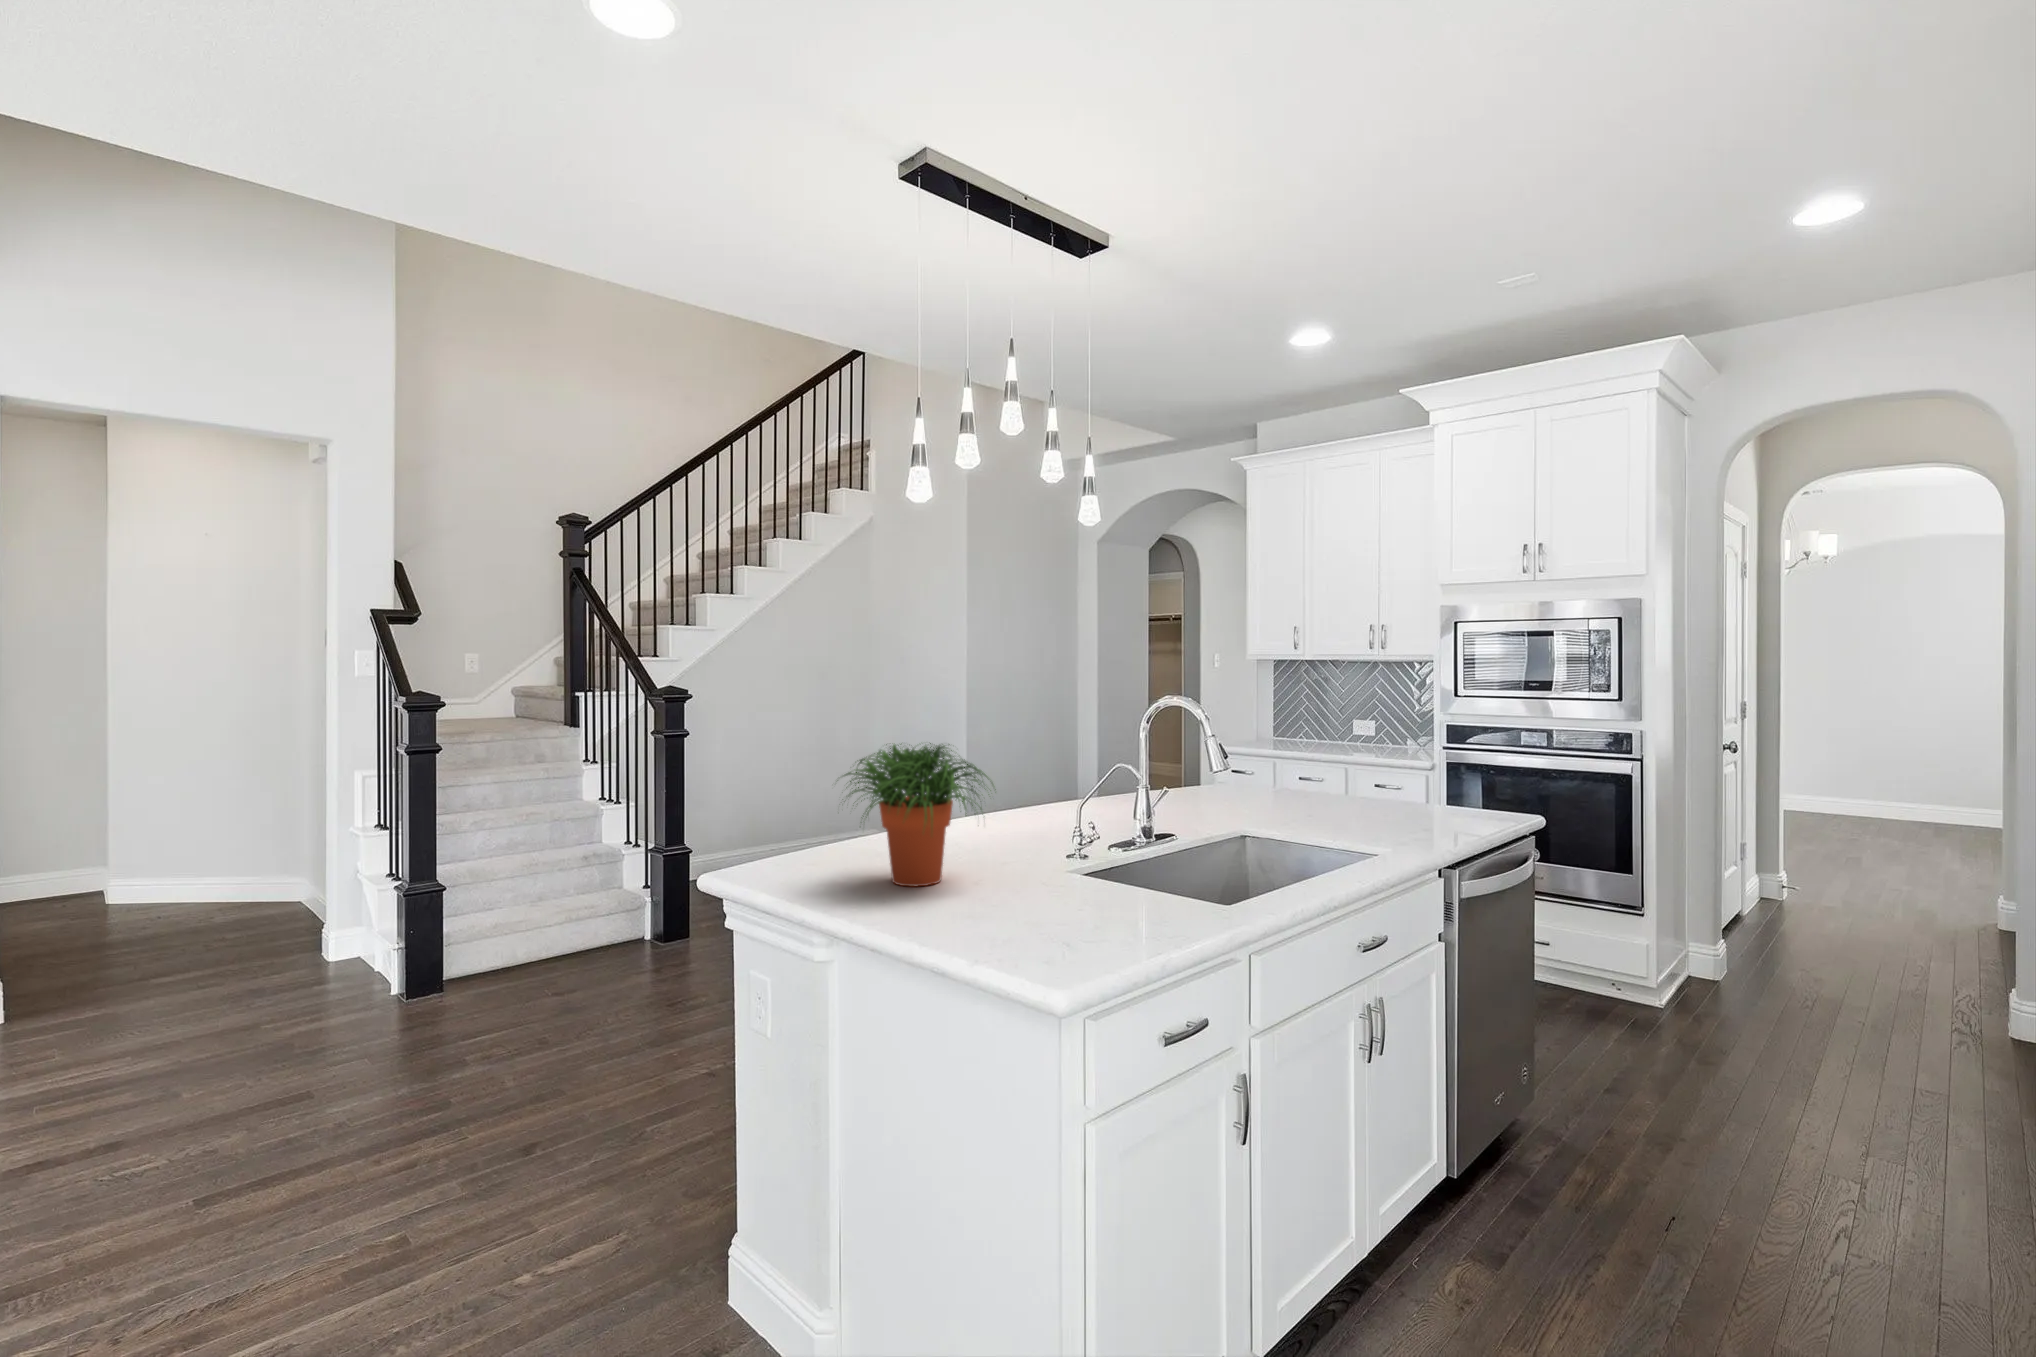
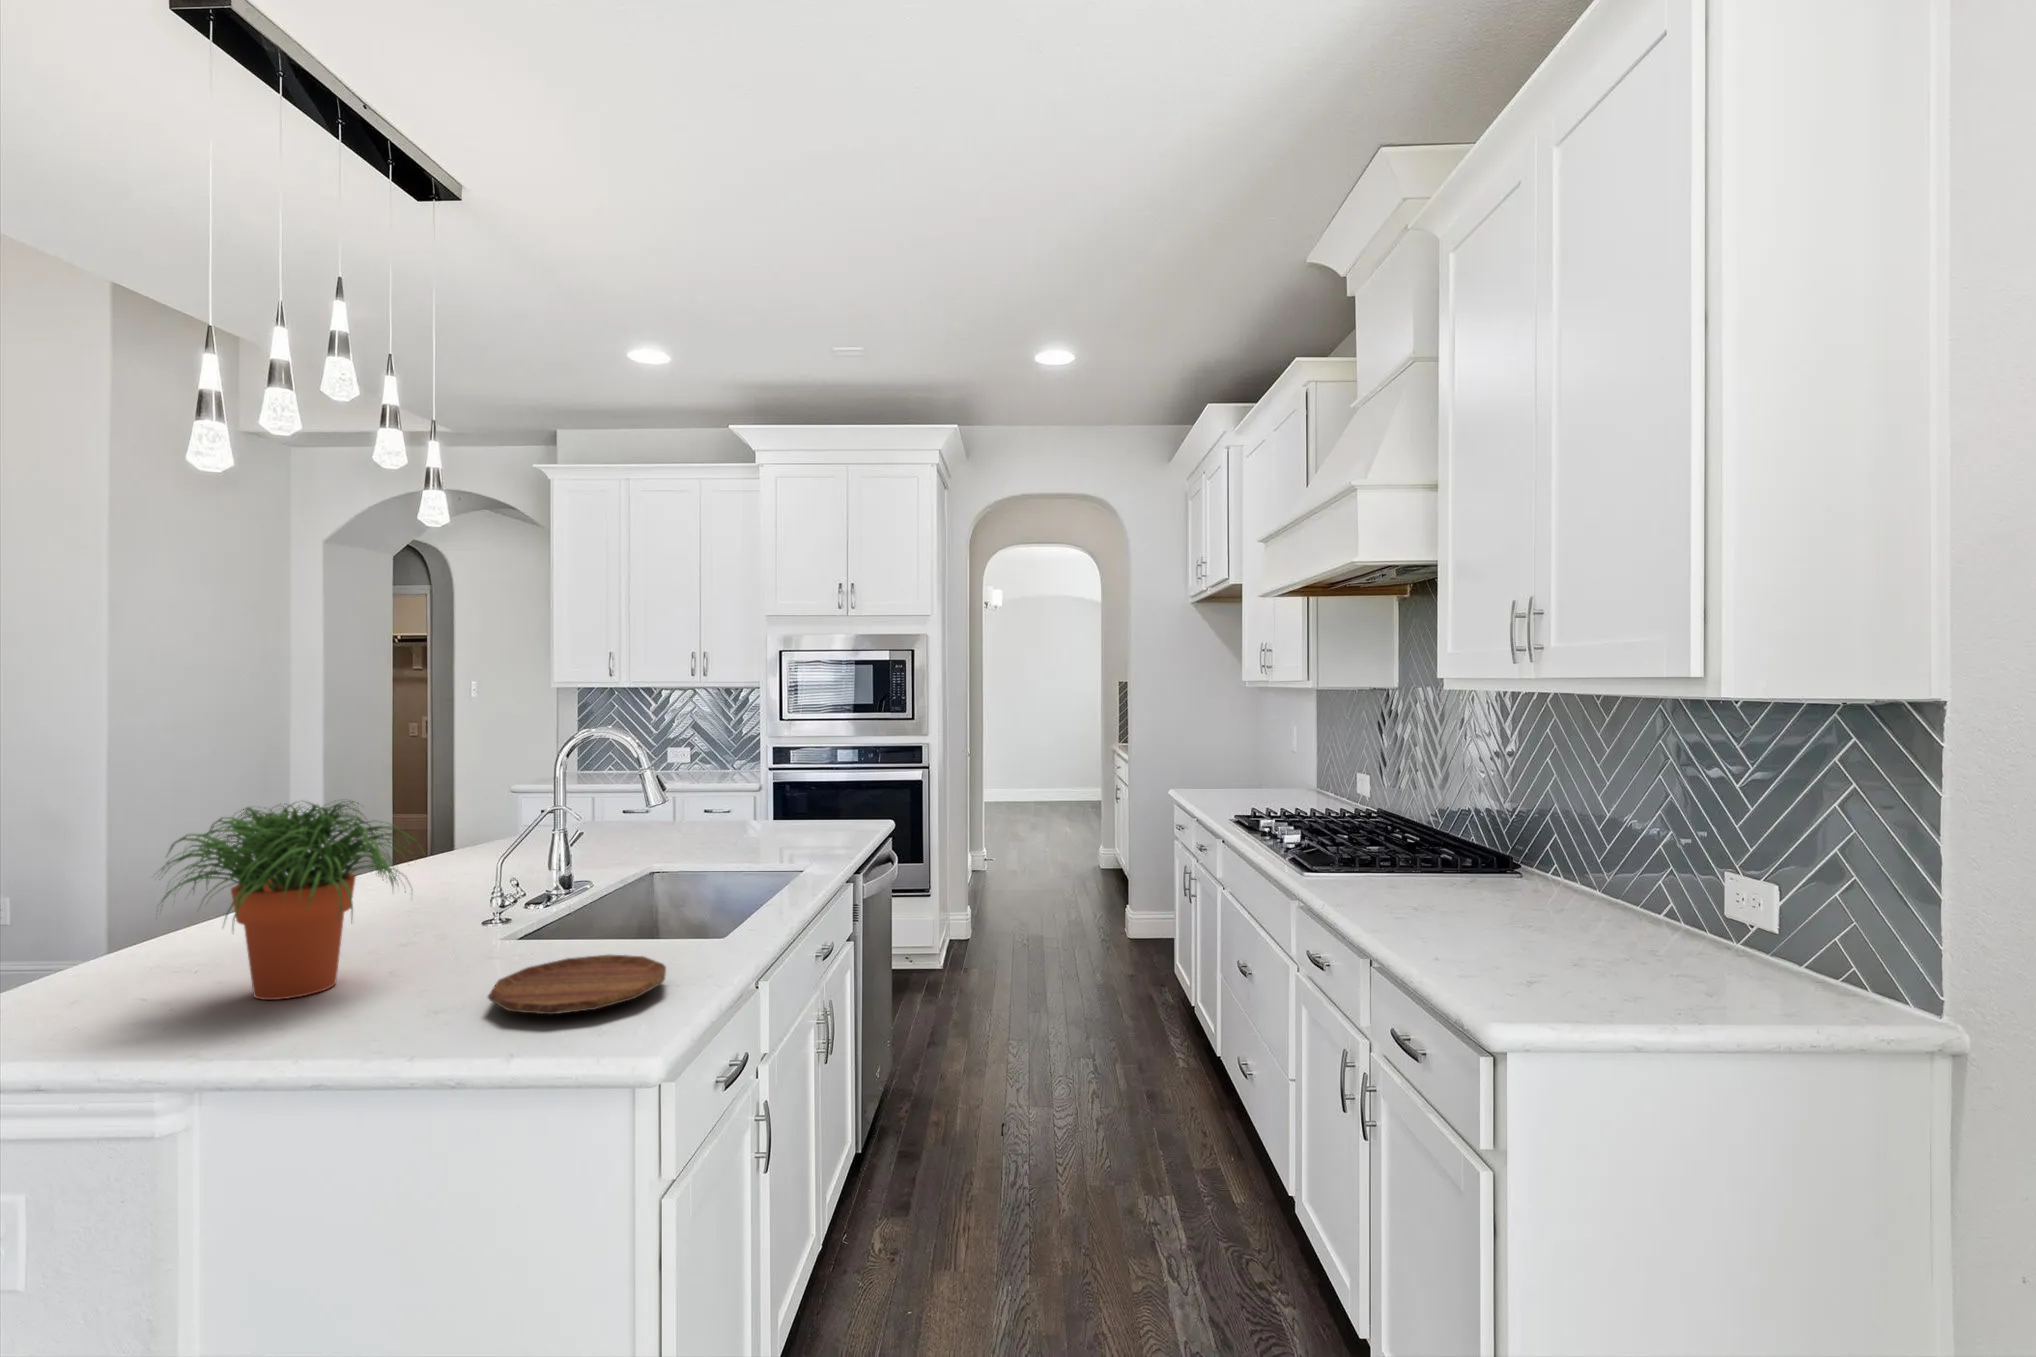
tray: none [995,896,1139,944] -> present [488,955,666,1014]

